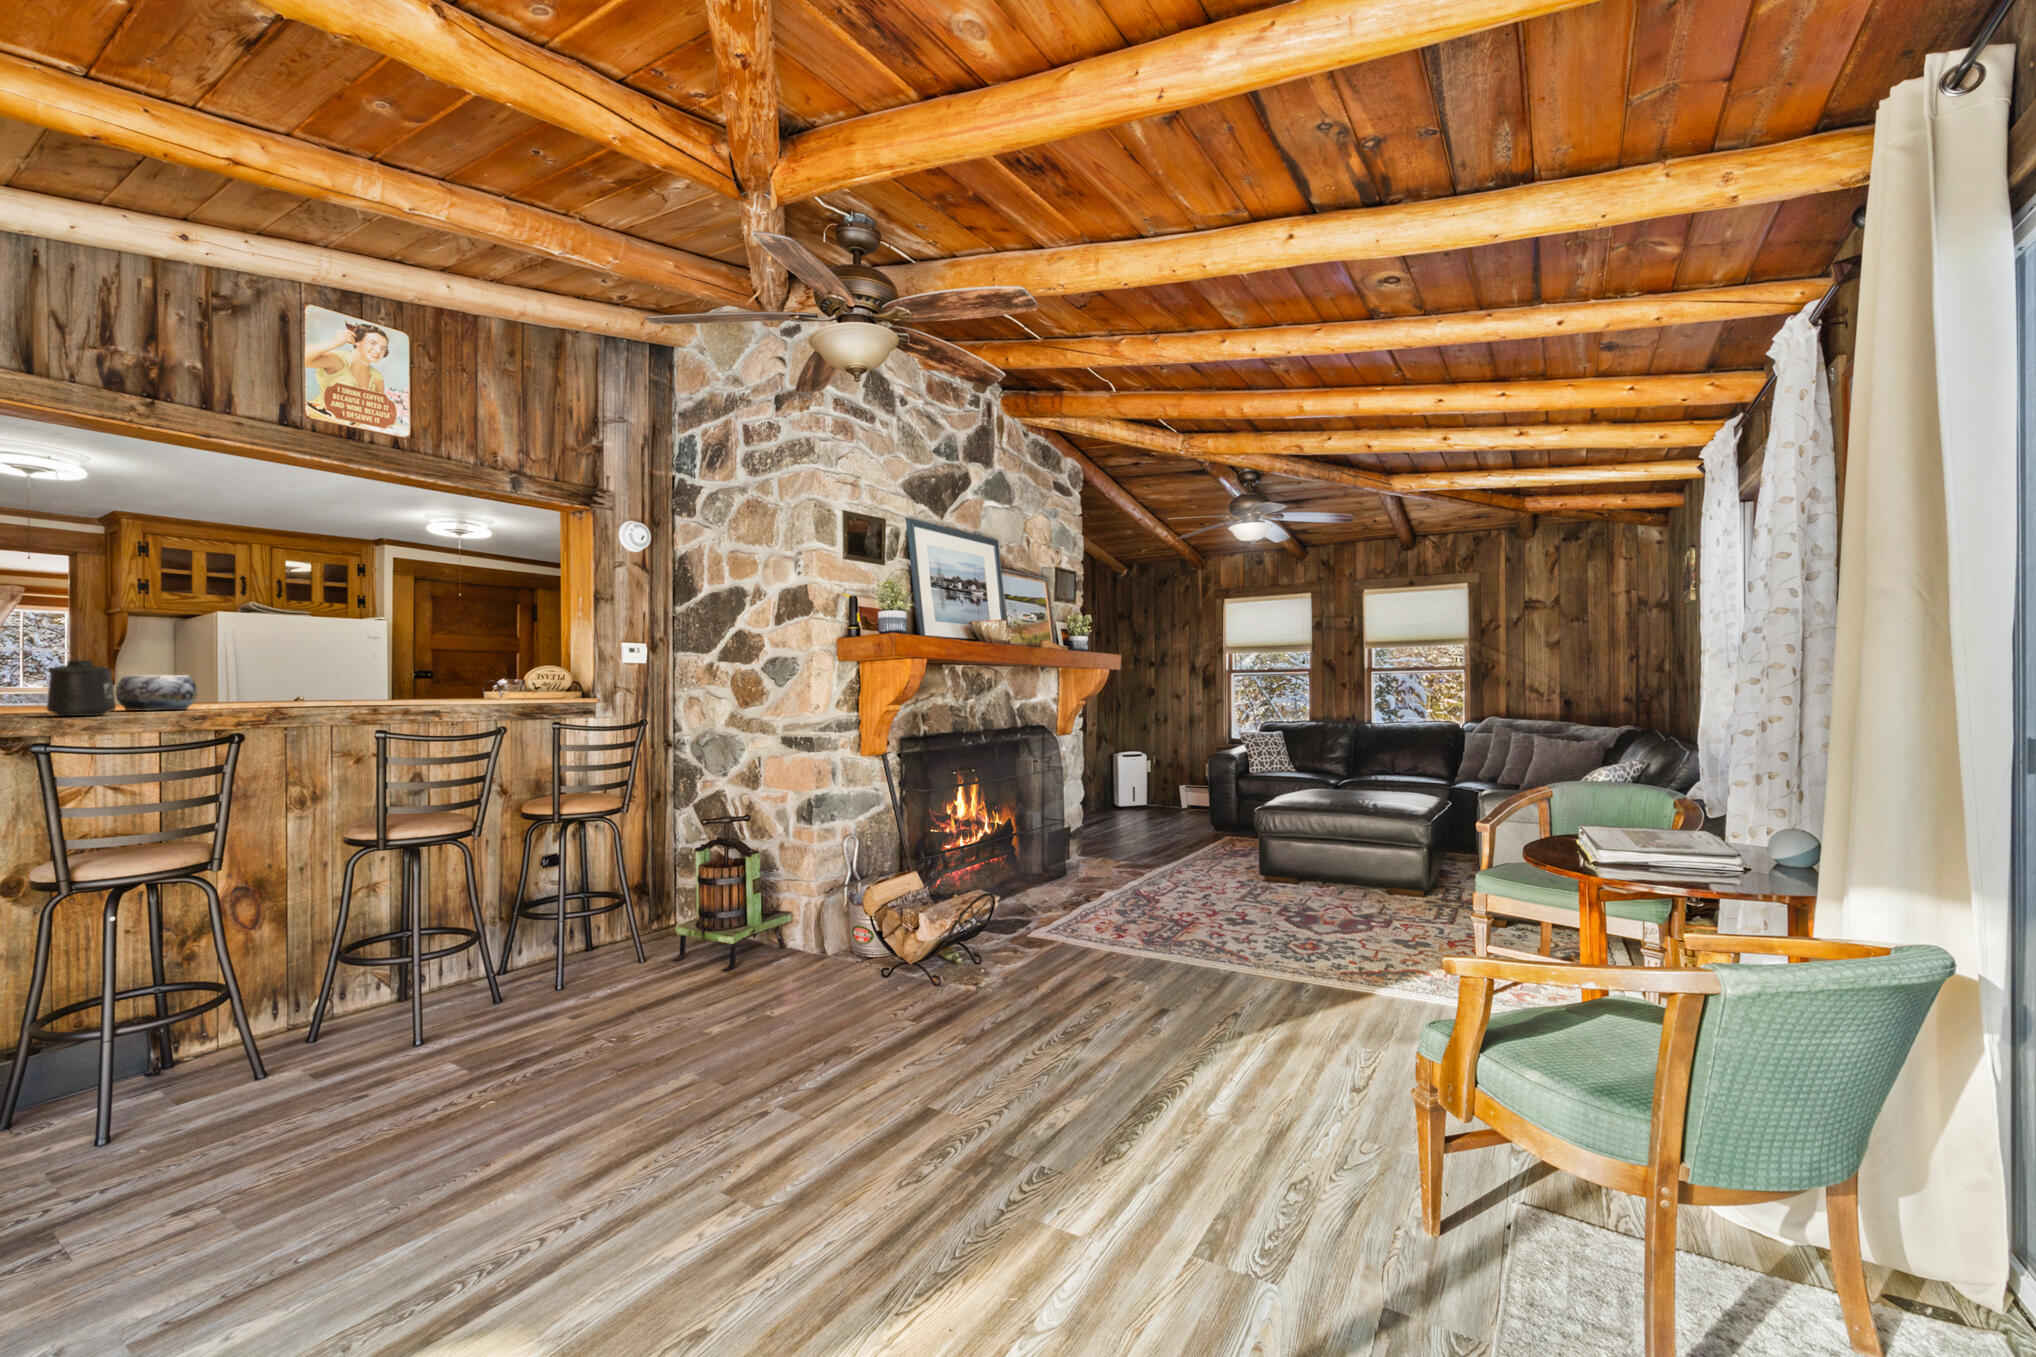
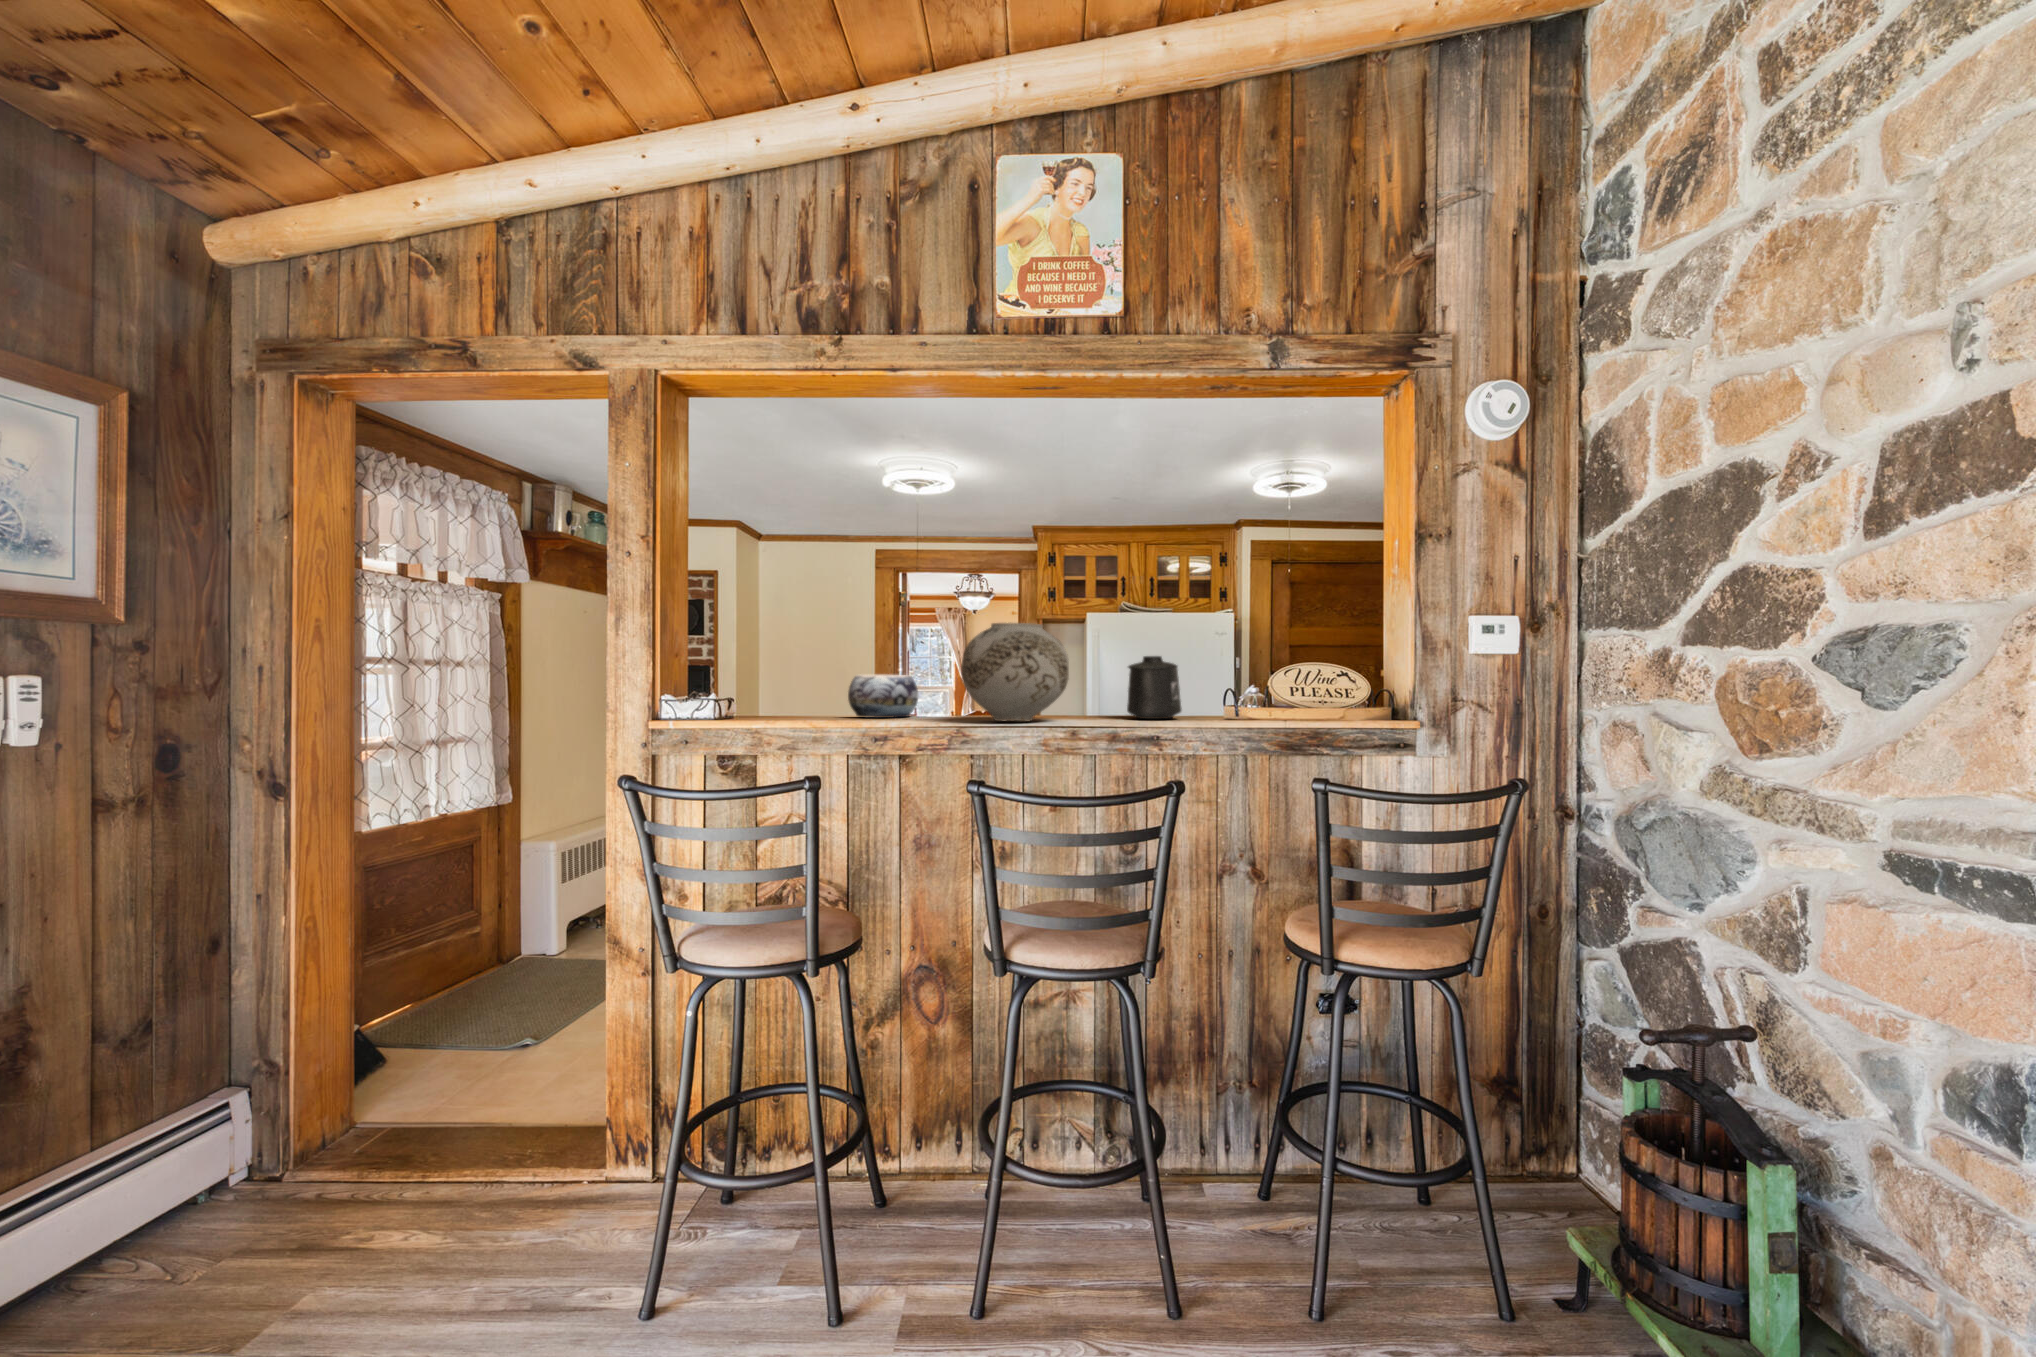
vase: none [276,638,372,707] -> present [961,623,1069,721]
mug: present [47,660,116,716] -> present [1127,656,1182,719]

